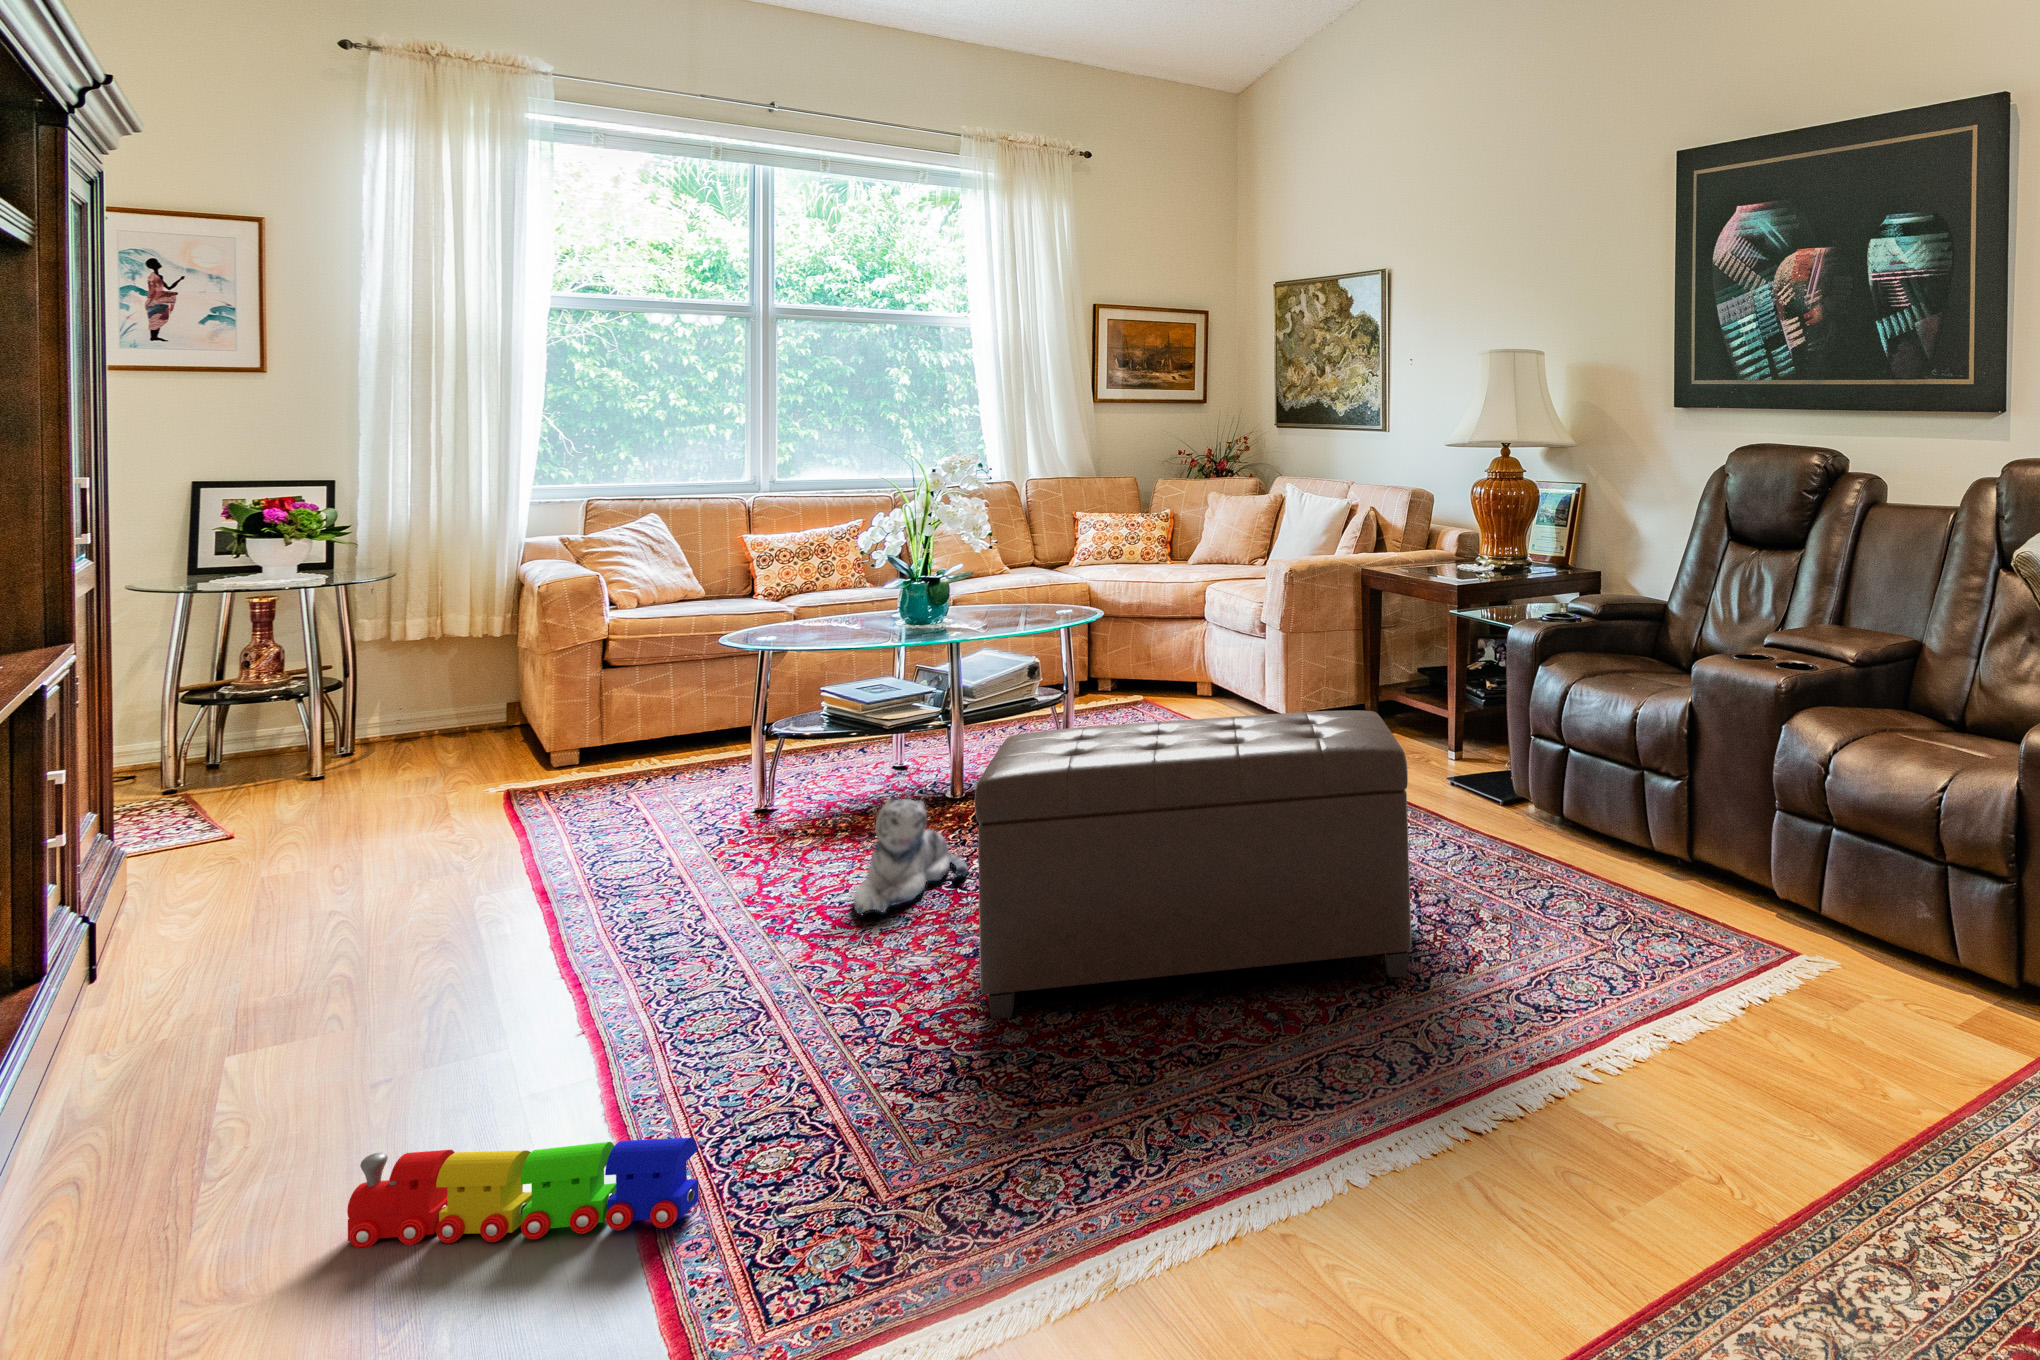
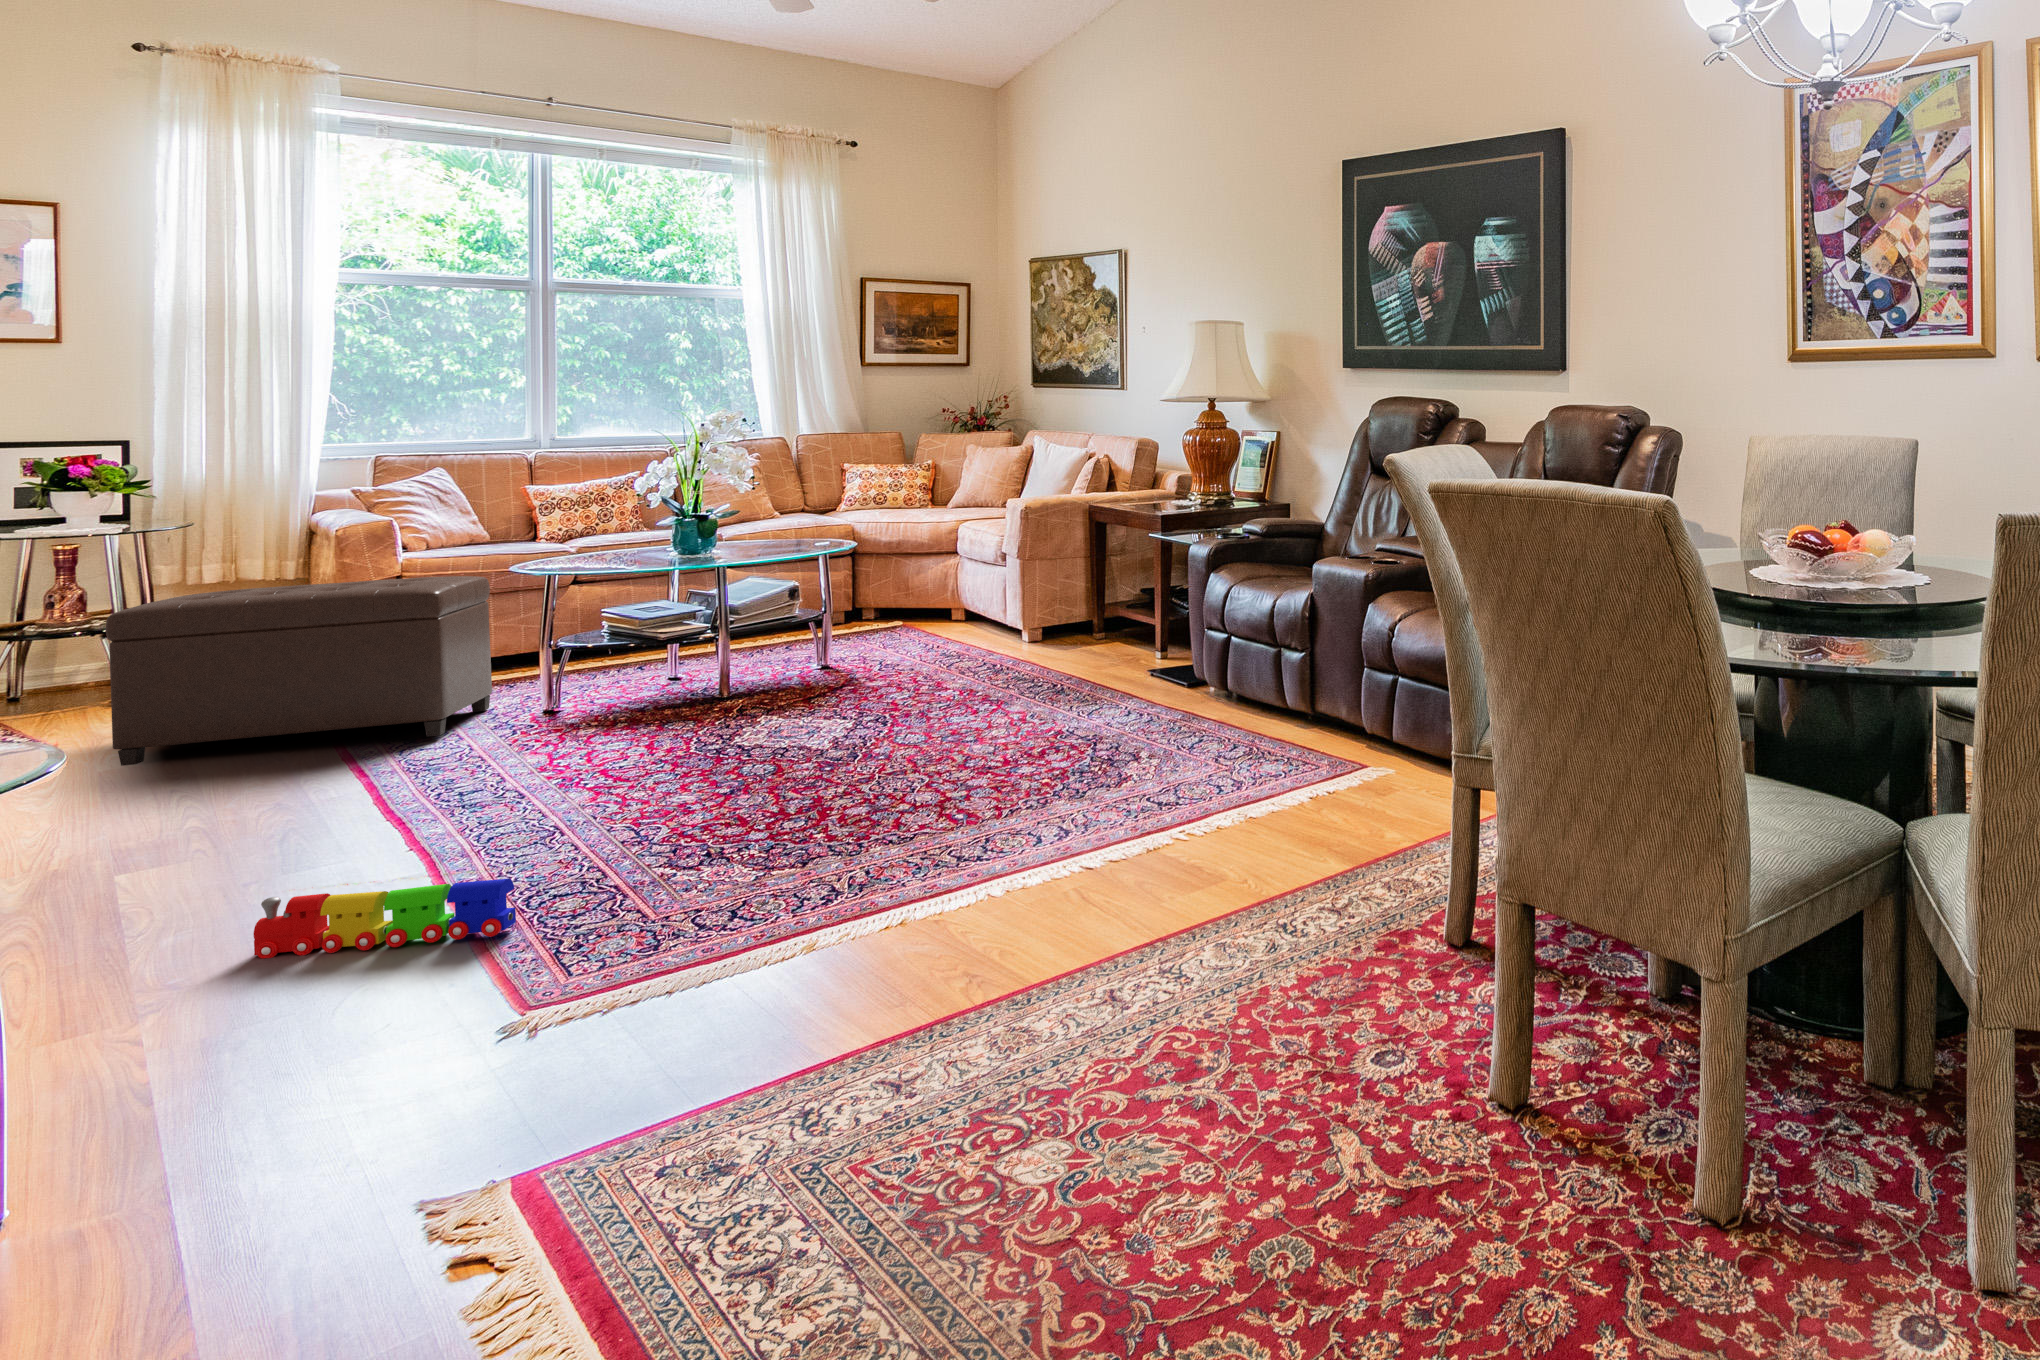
ottoman: present [974,710,1412,1019] -> present [106,576,492,766]
plush toy: present [853,798,968,915] -> none [632,684,732,773]

